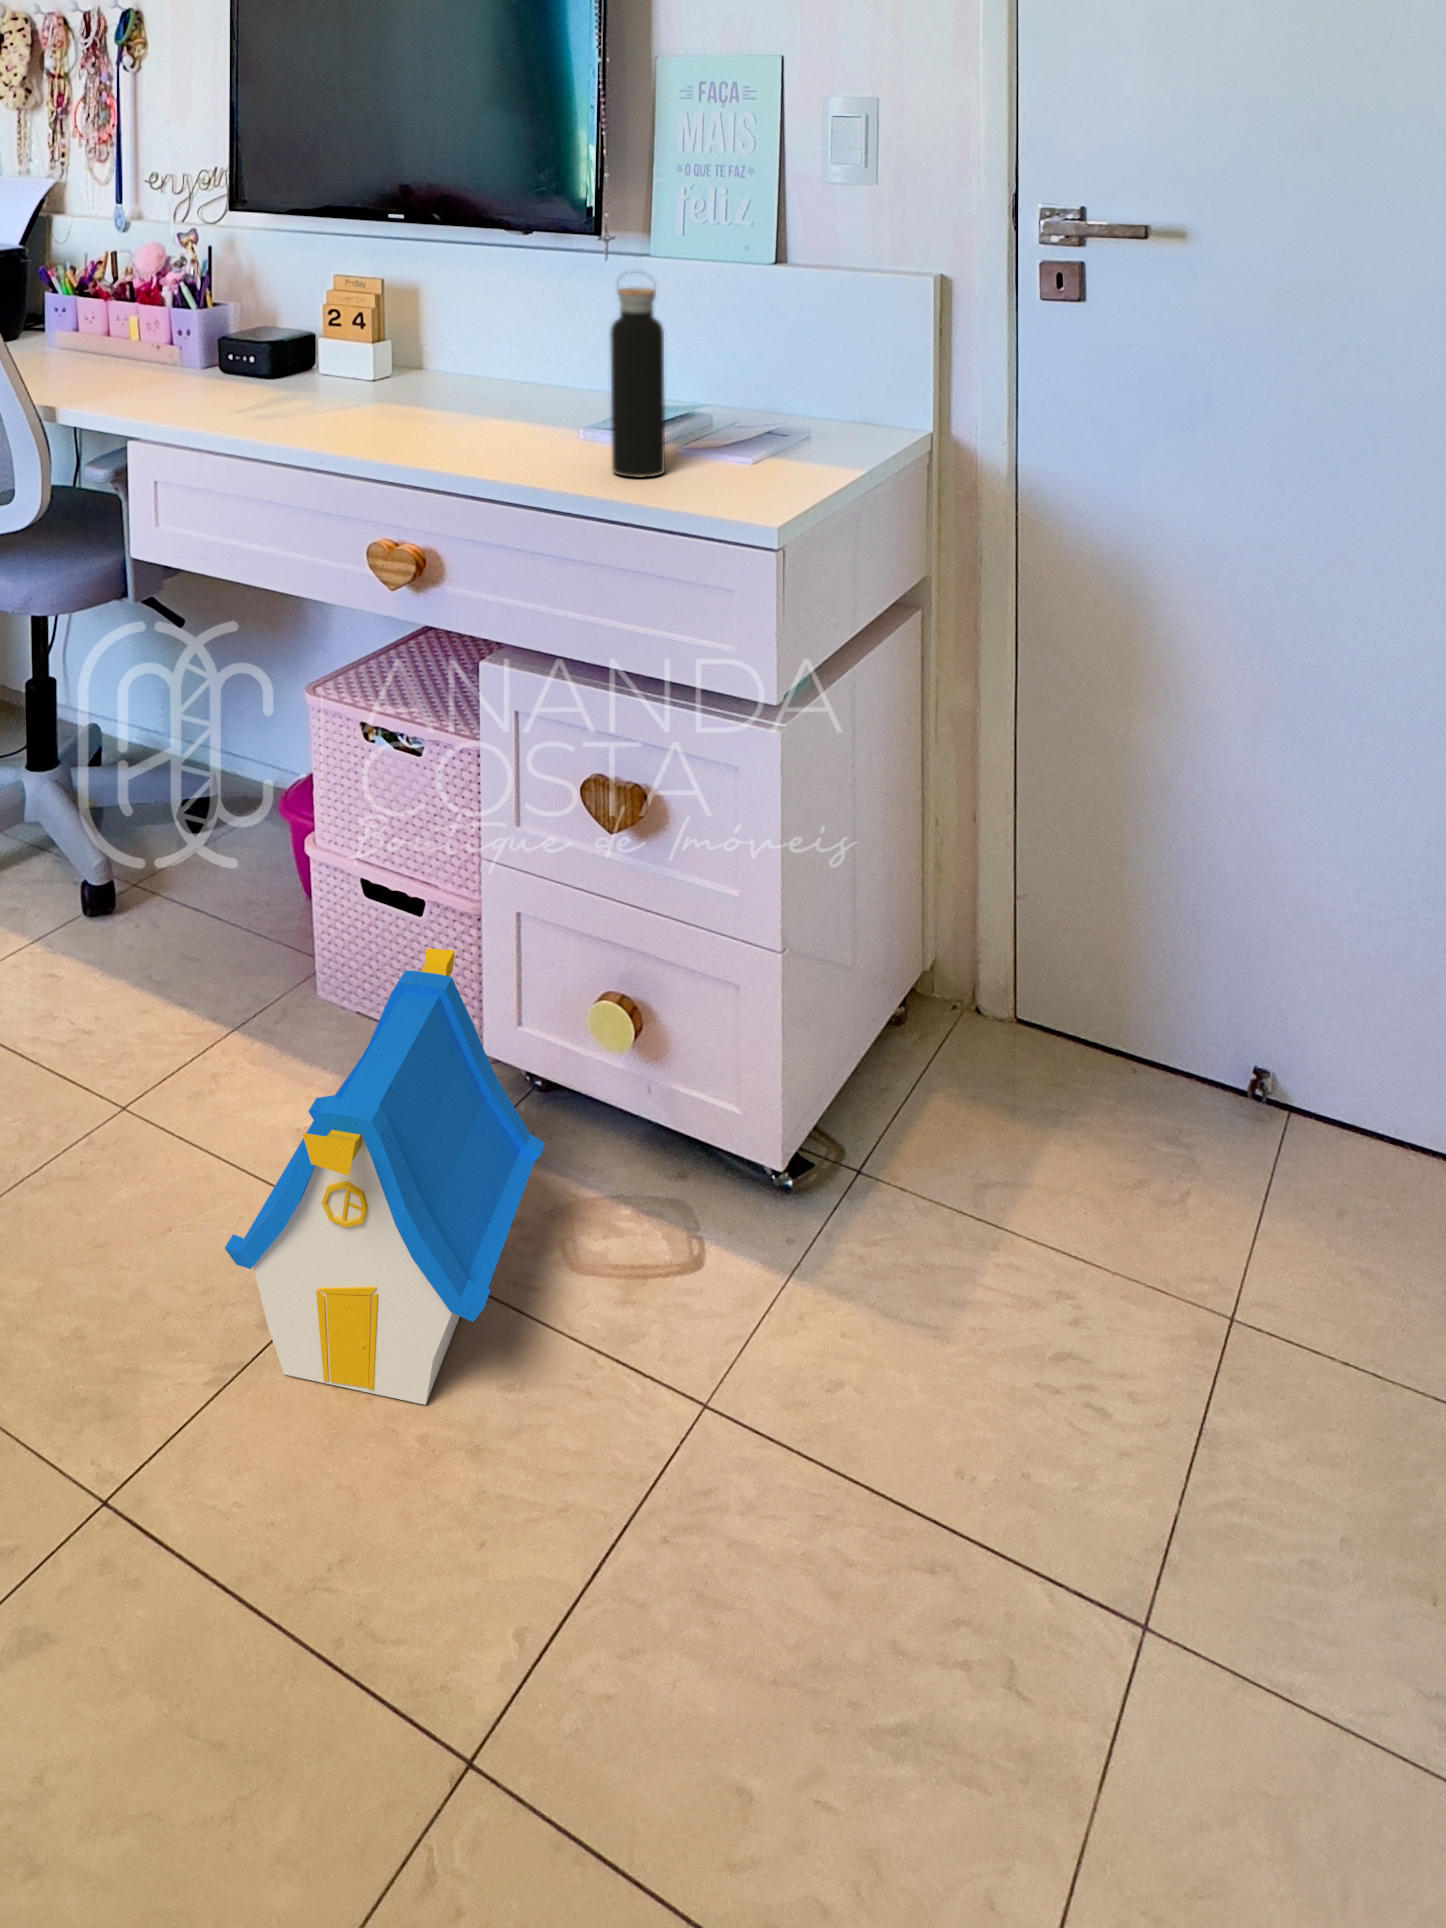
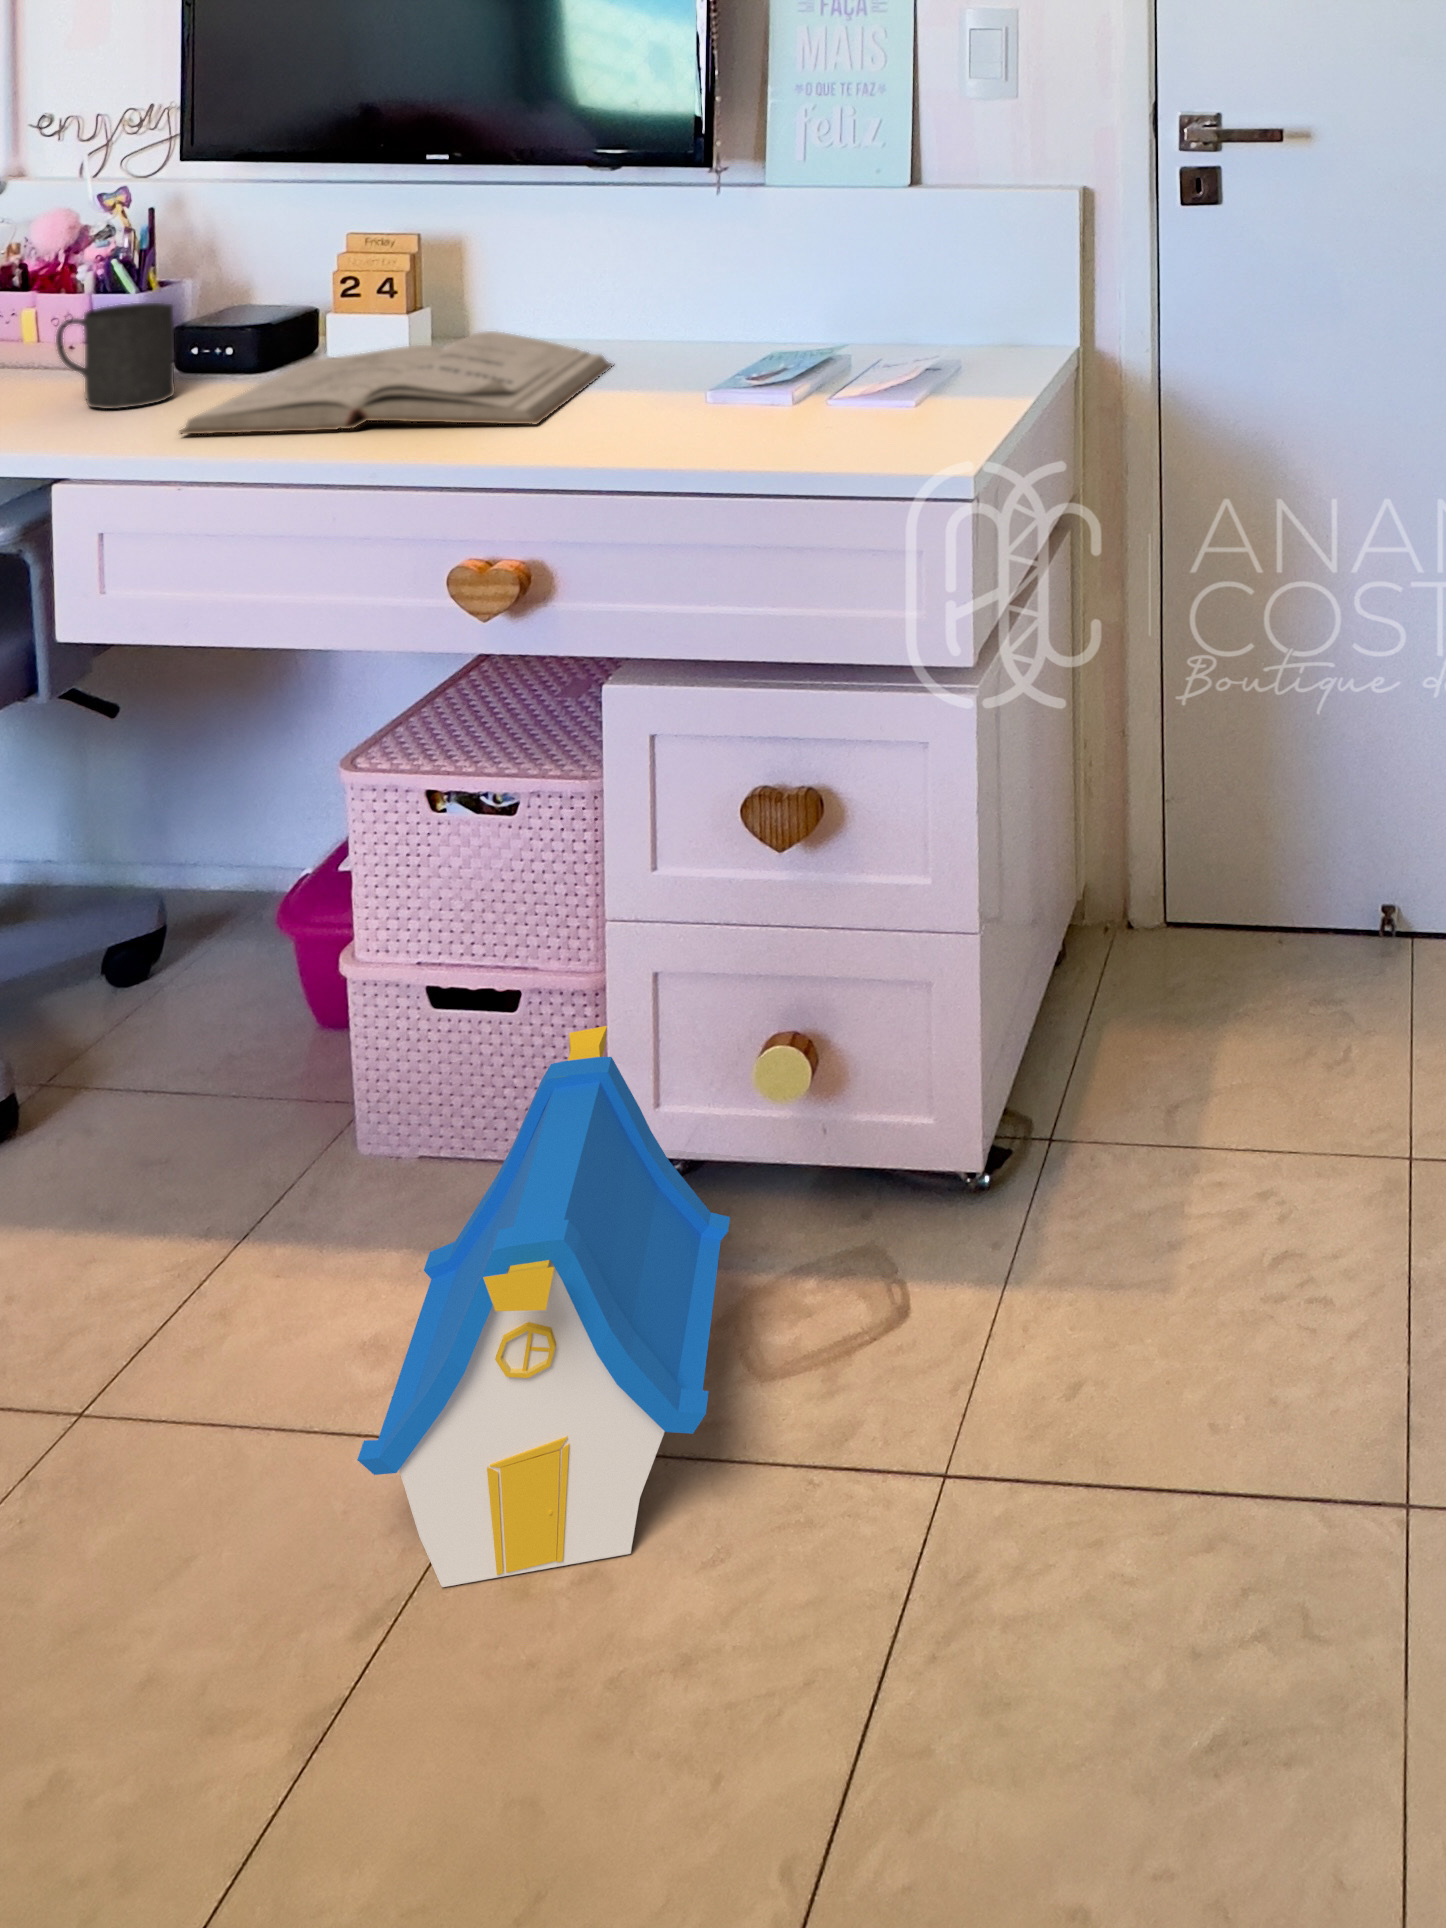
water bottle: present [610,277,665,477] -> none [769,216,832,446]
mug: none [132,314,210,393] -> present [56,303,175,409]
book: none [193,357,525,436] -> present [179,331,613,434]

